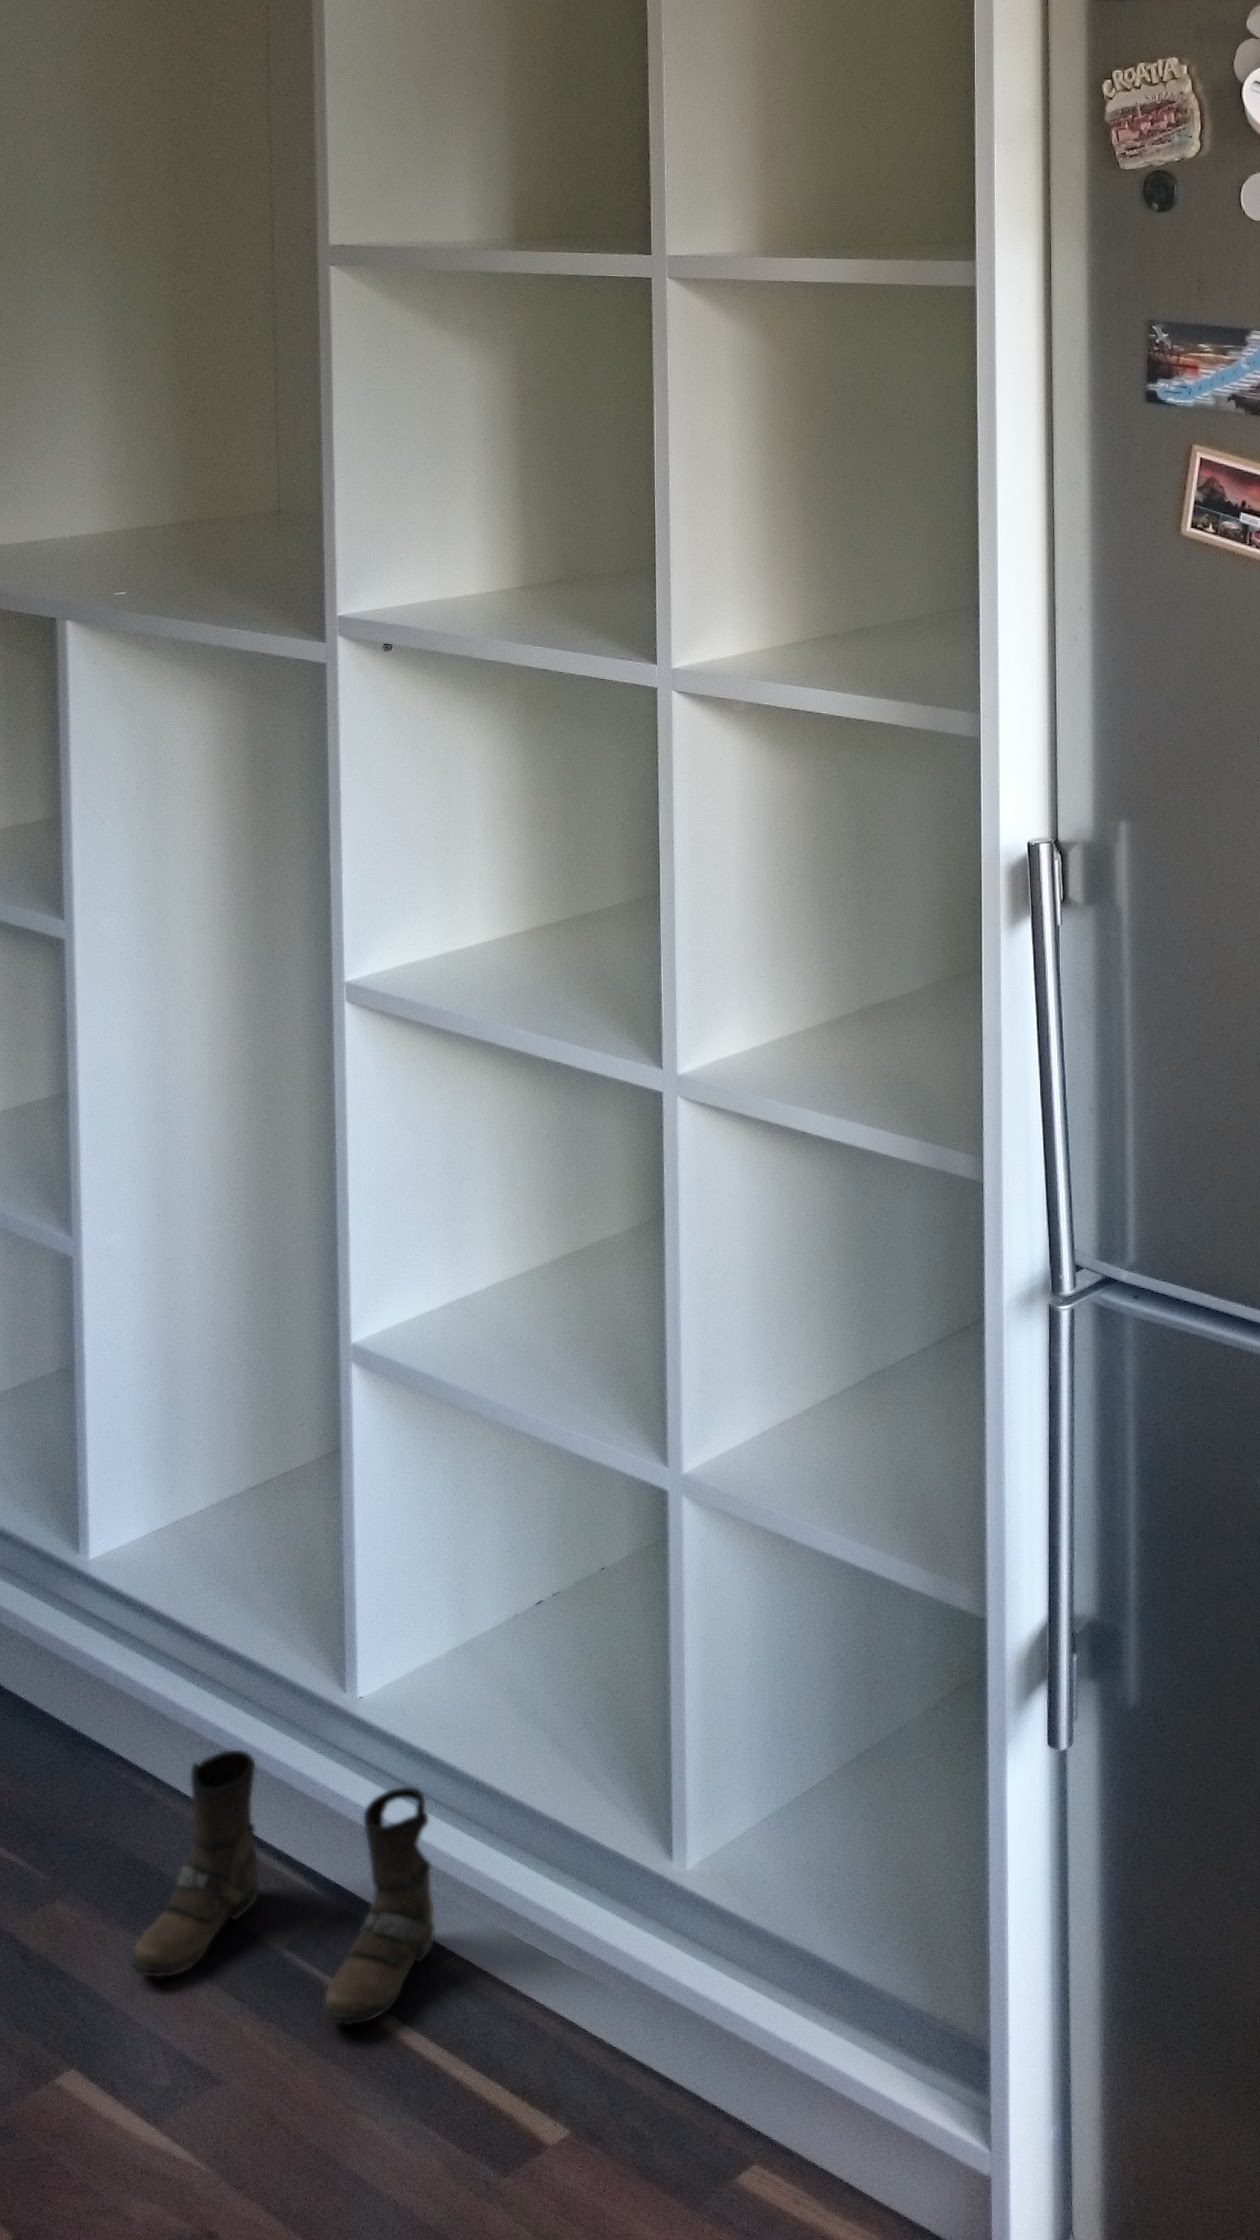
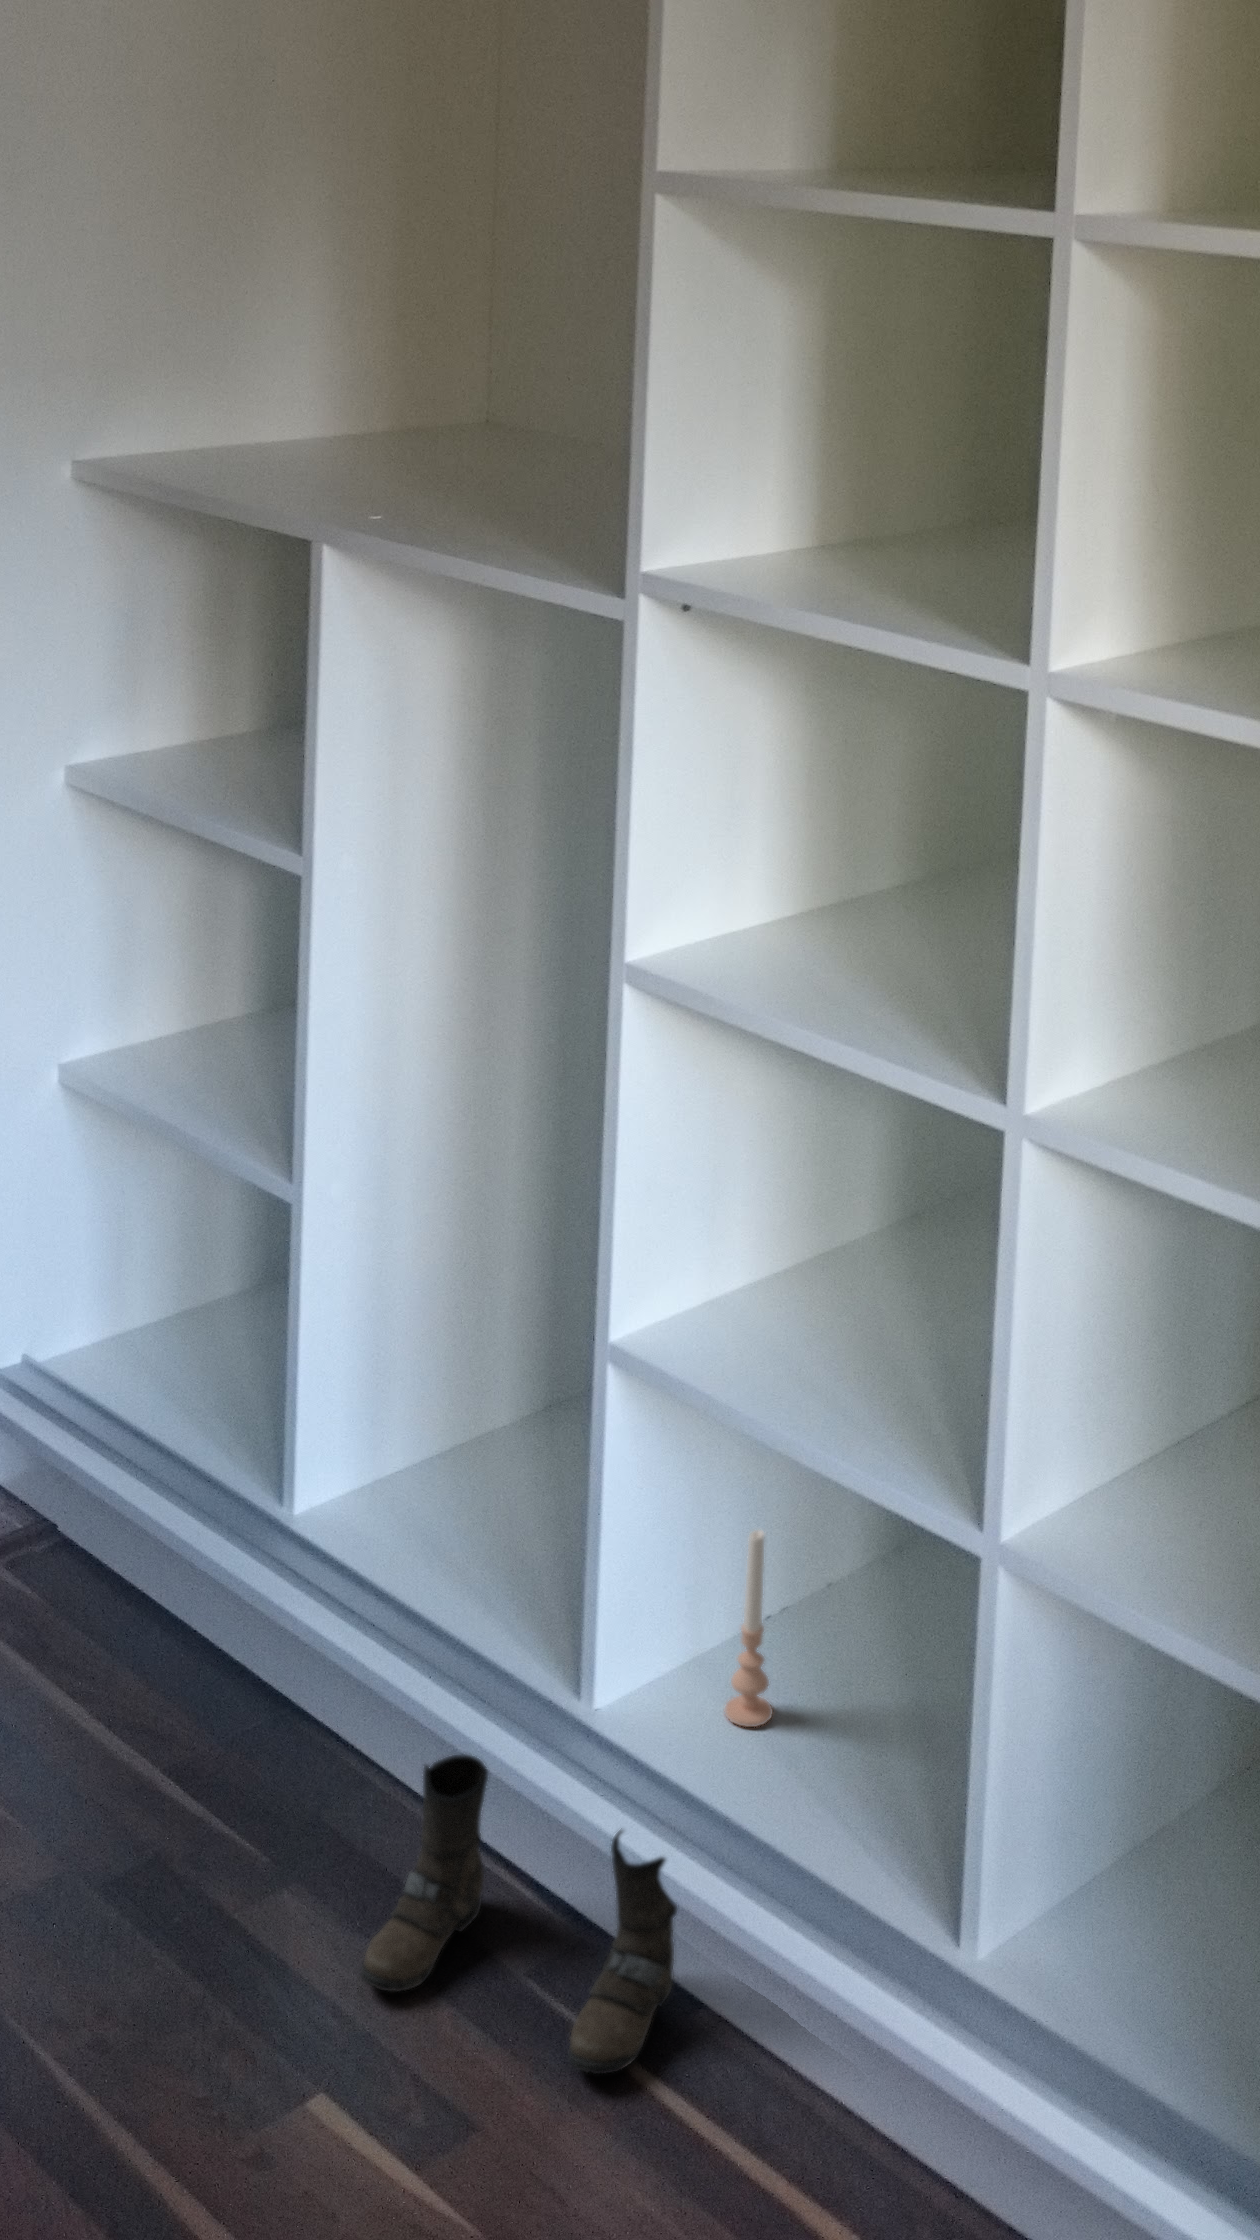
candle: none [485,1508,531,1696] -> present [725,1530,773,1727]

